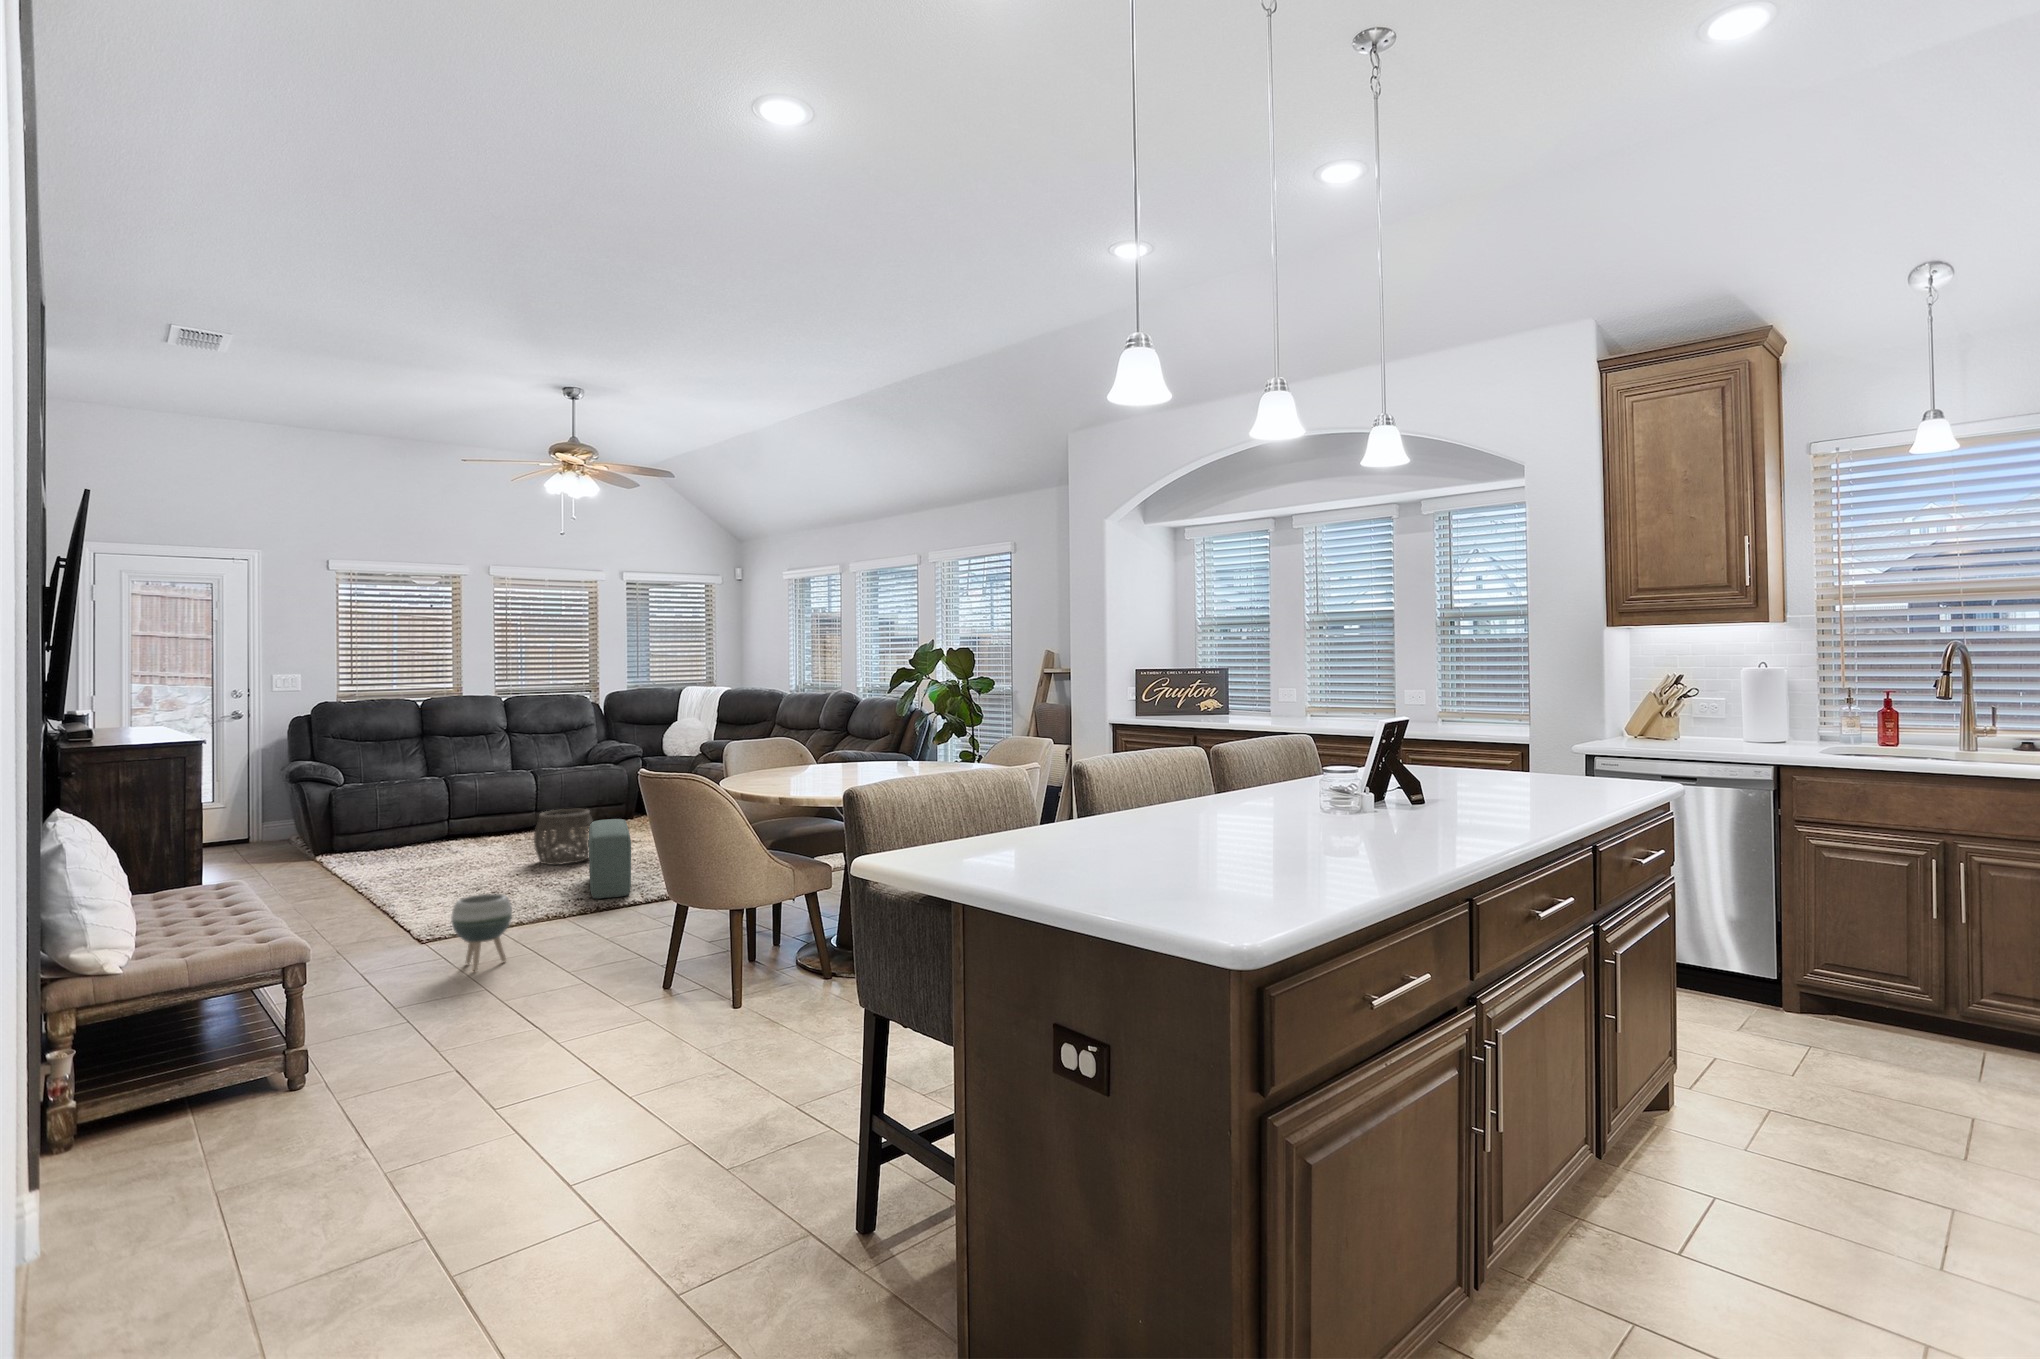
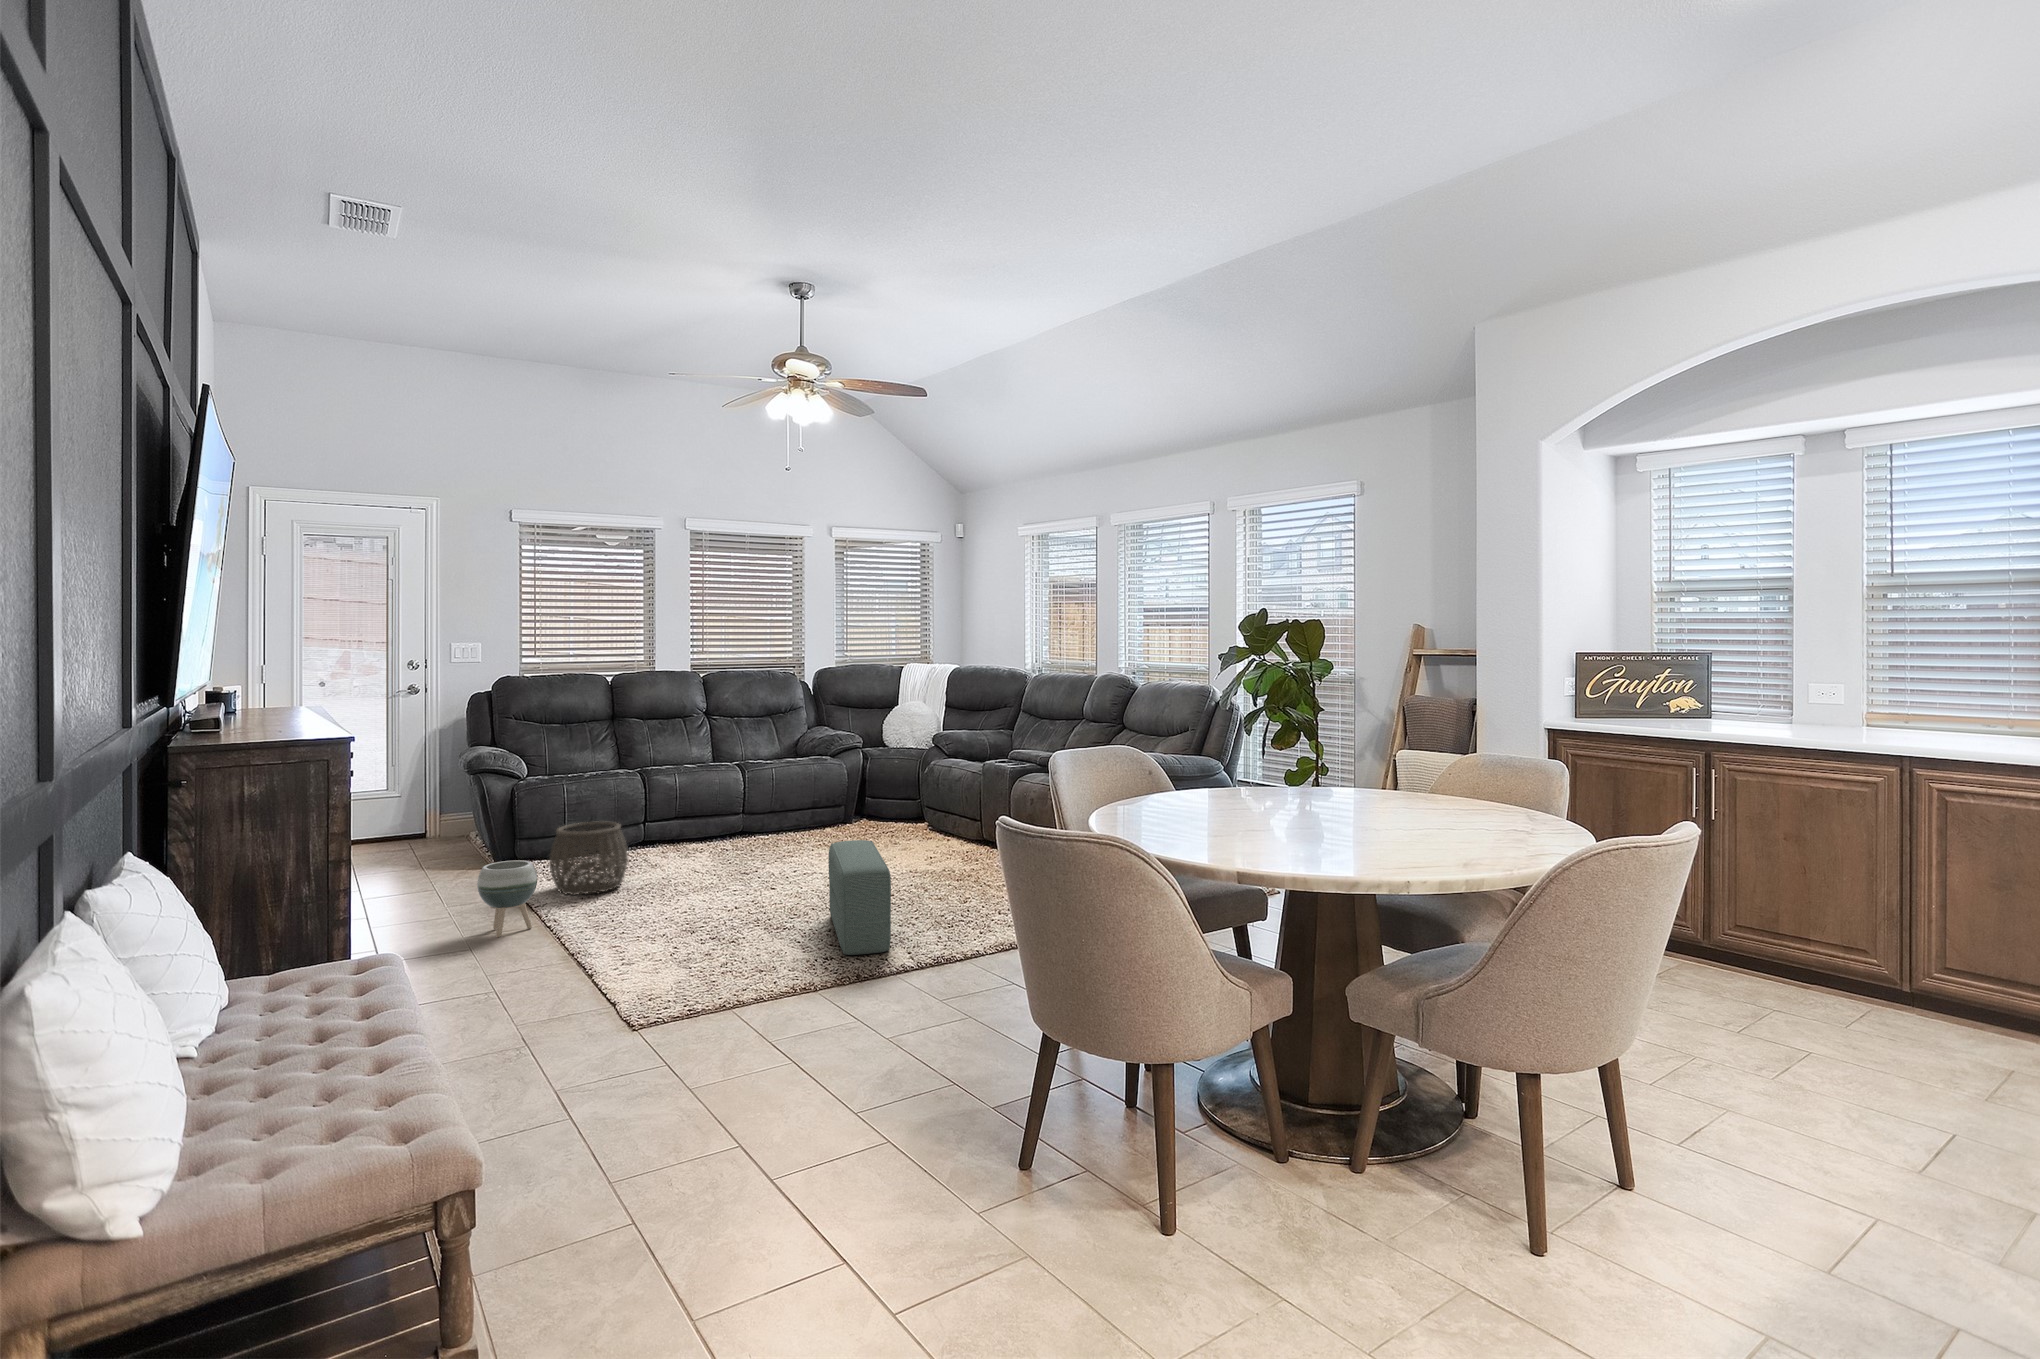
woven basket: present [534,809,592,865] -> present [550,821,628,895]
planter: present [451,894,512,971] -> present [477,860,537,937]

